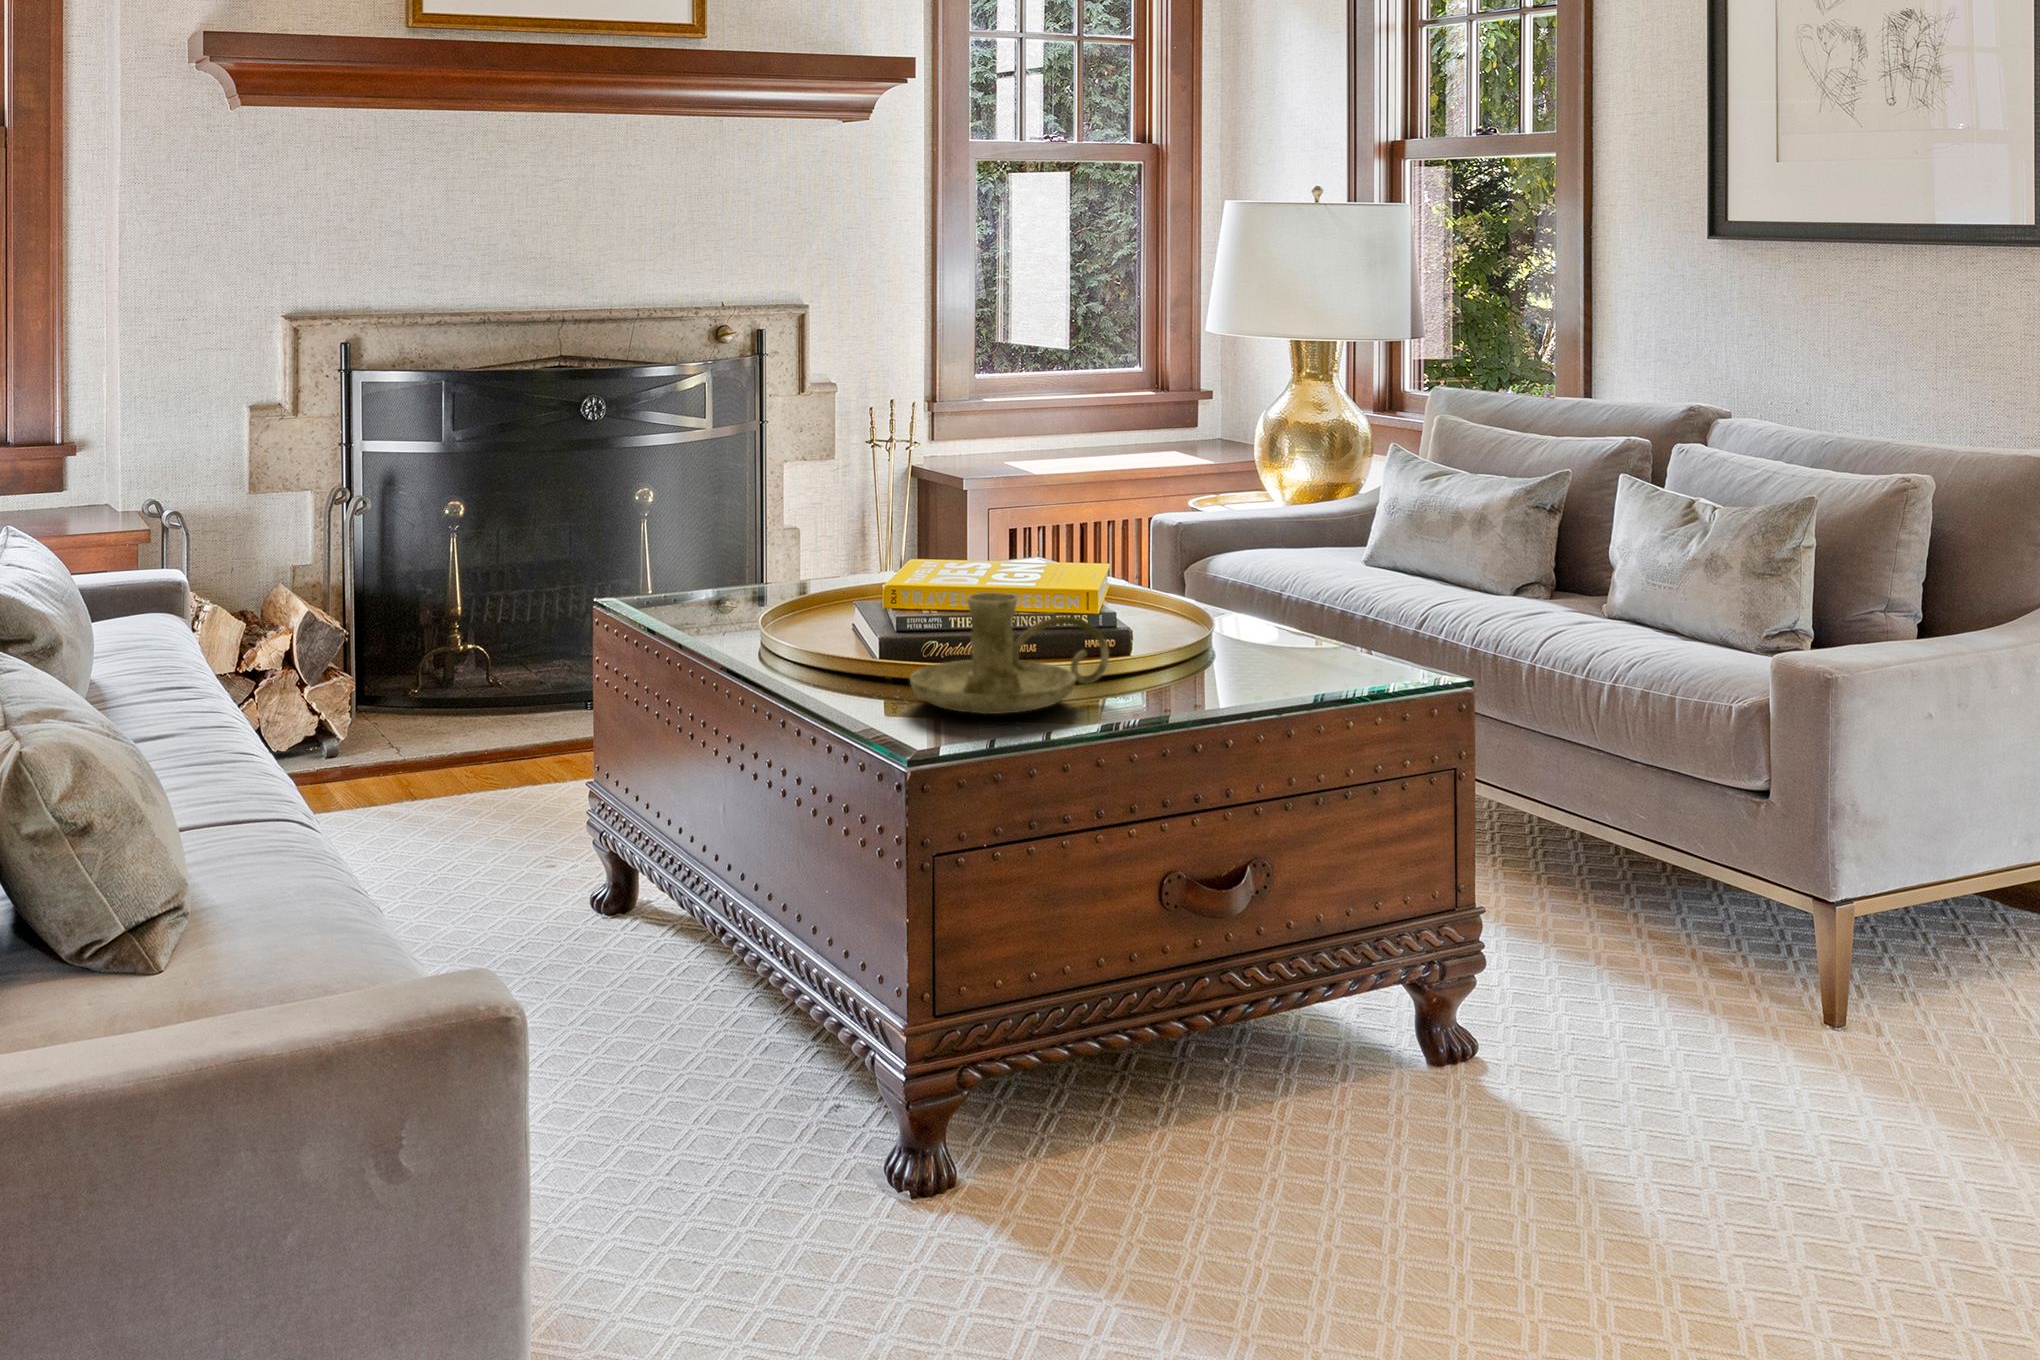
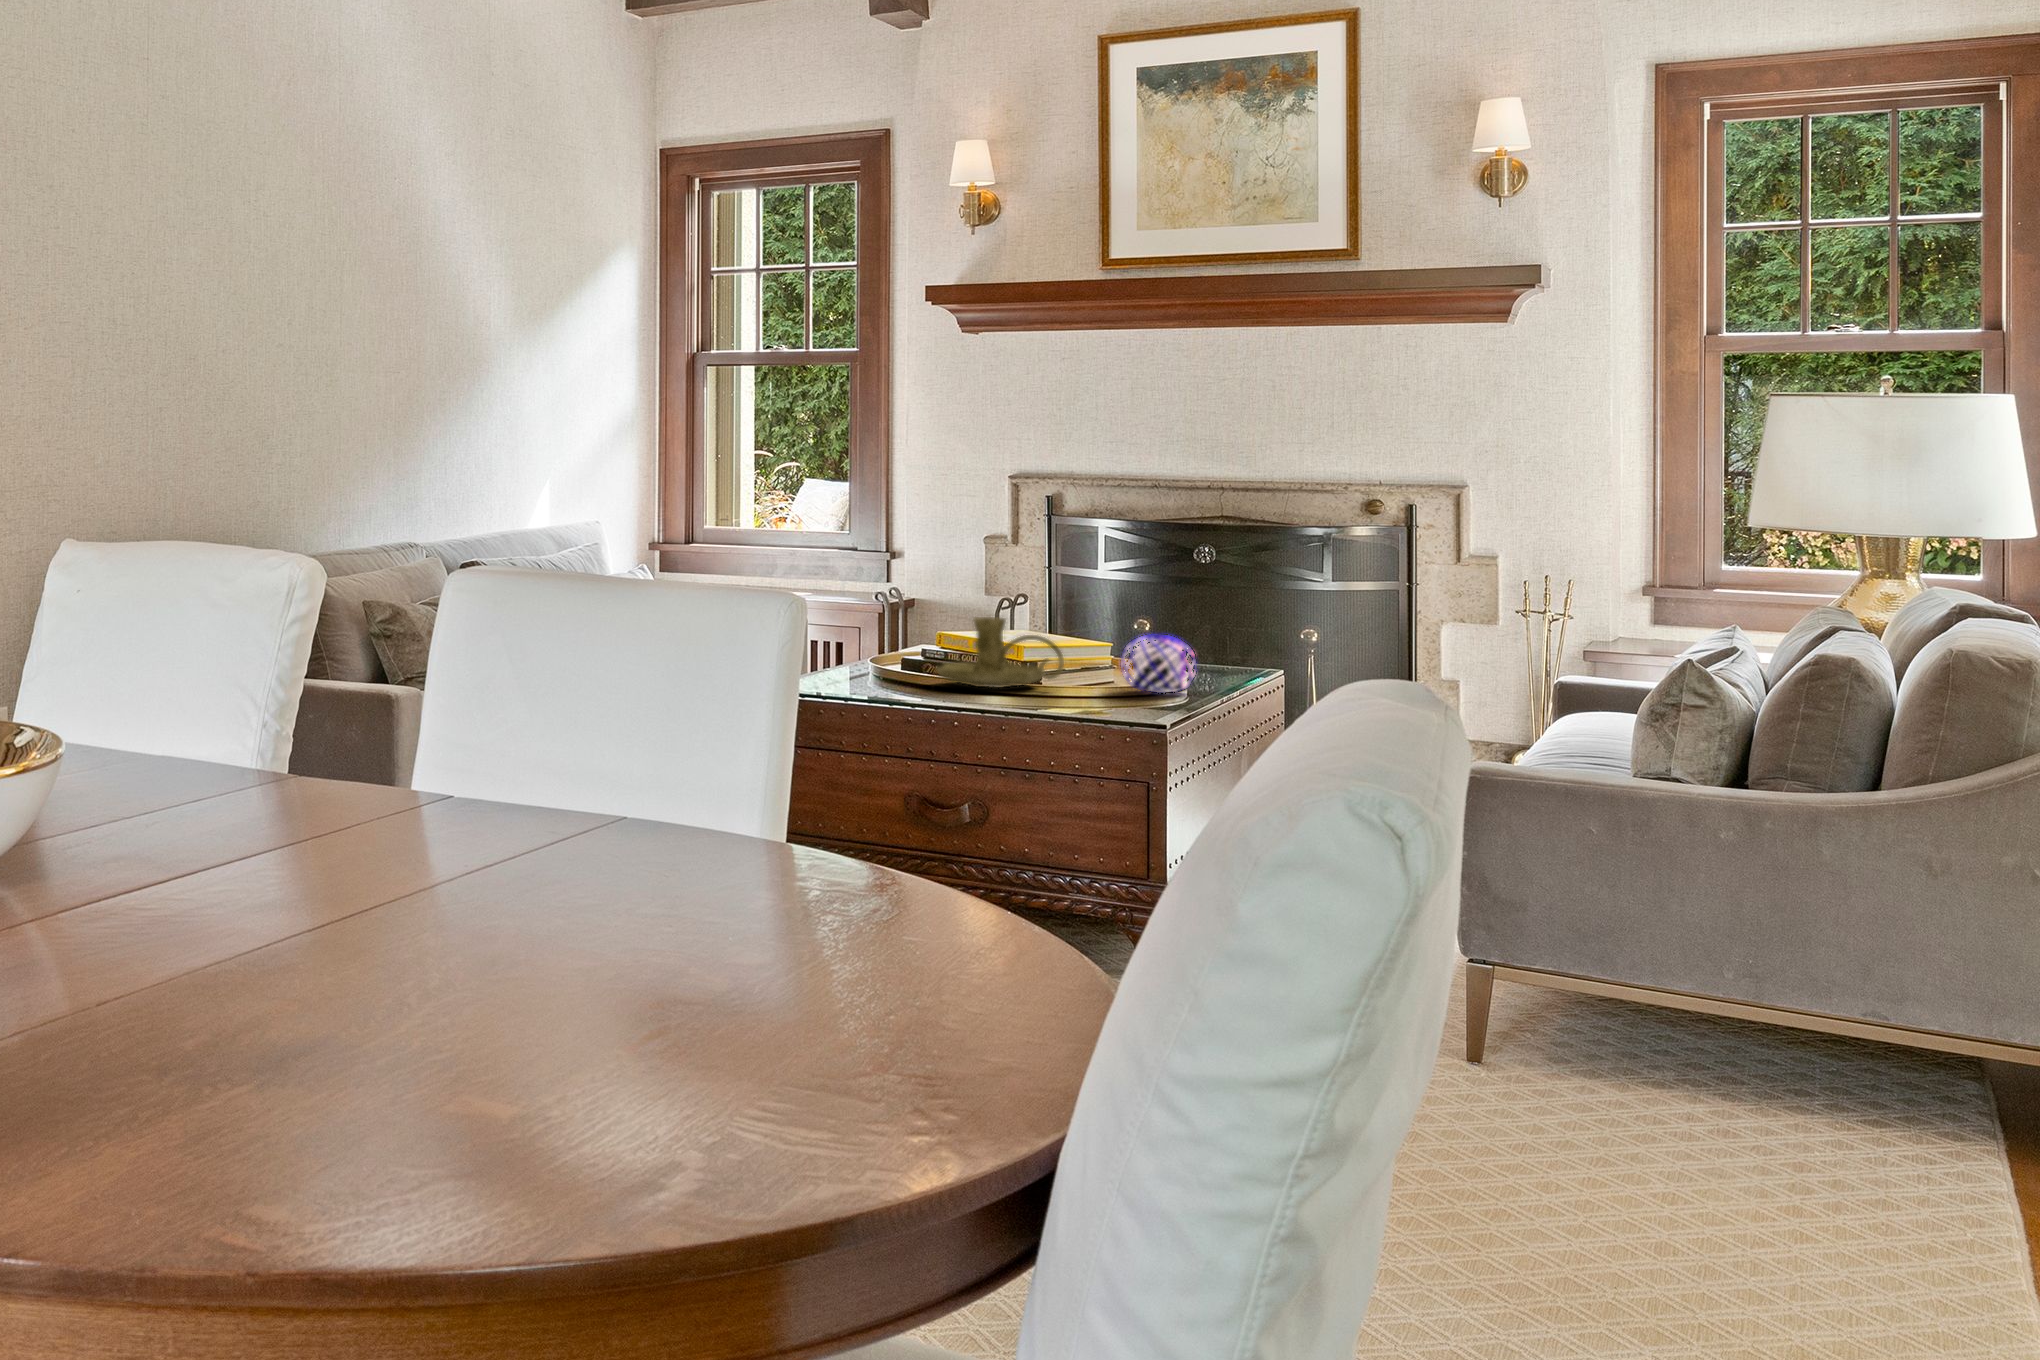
decorative orb: none [1152,590,1257,679] -> present [1120,634,1196,693]

